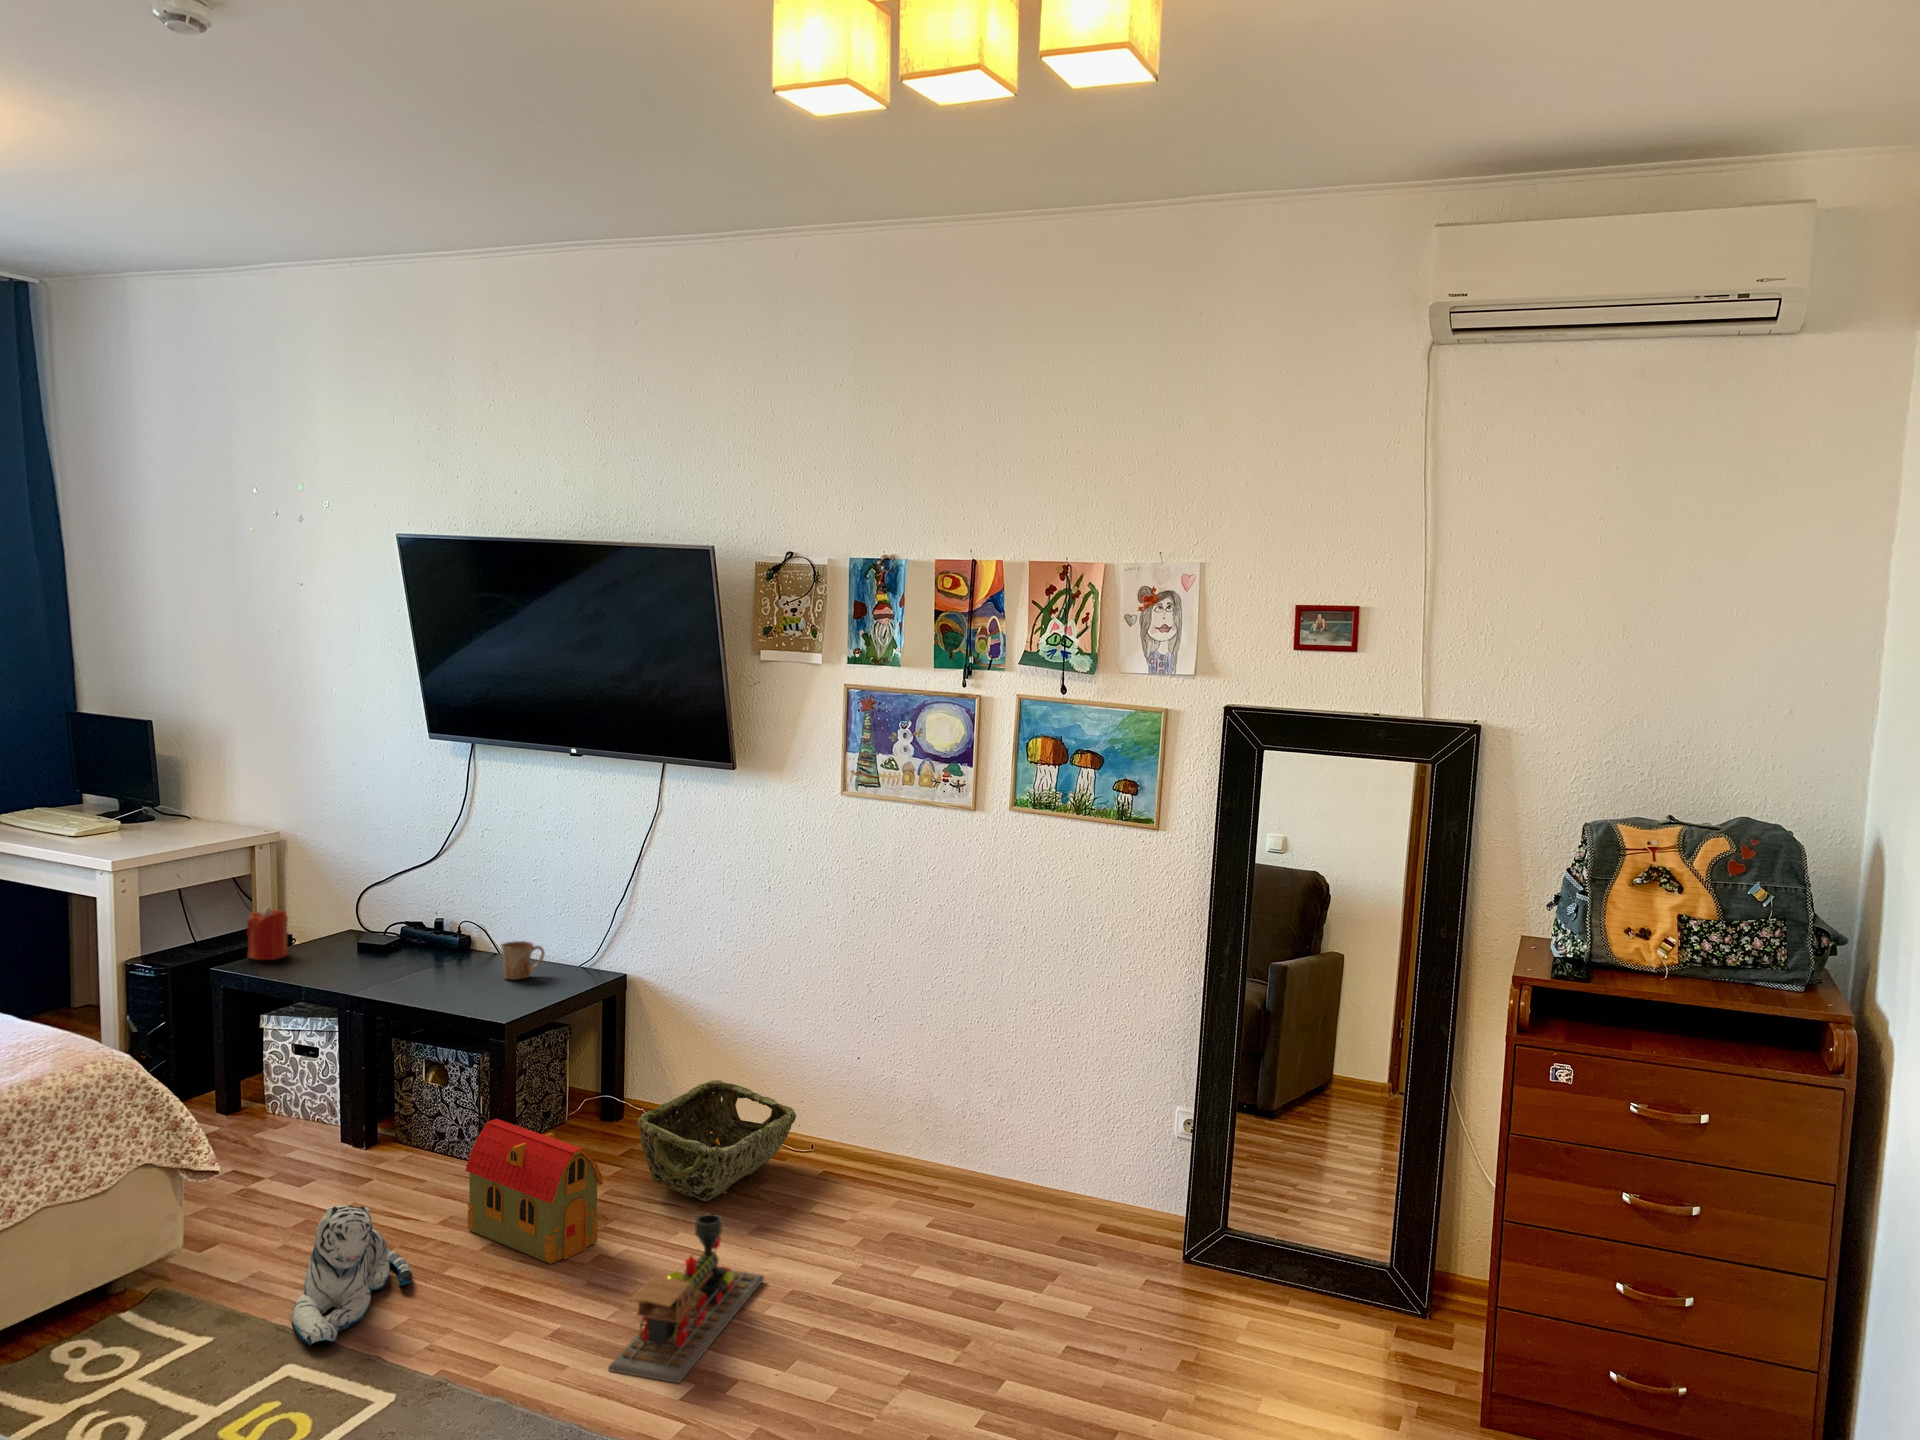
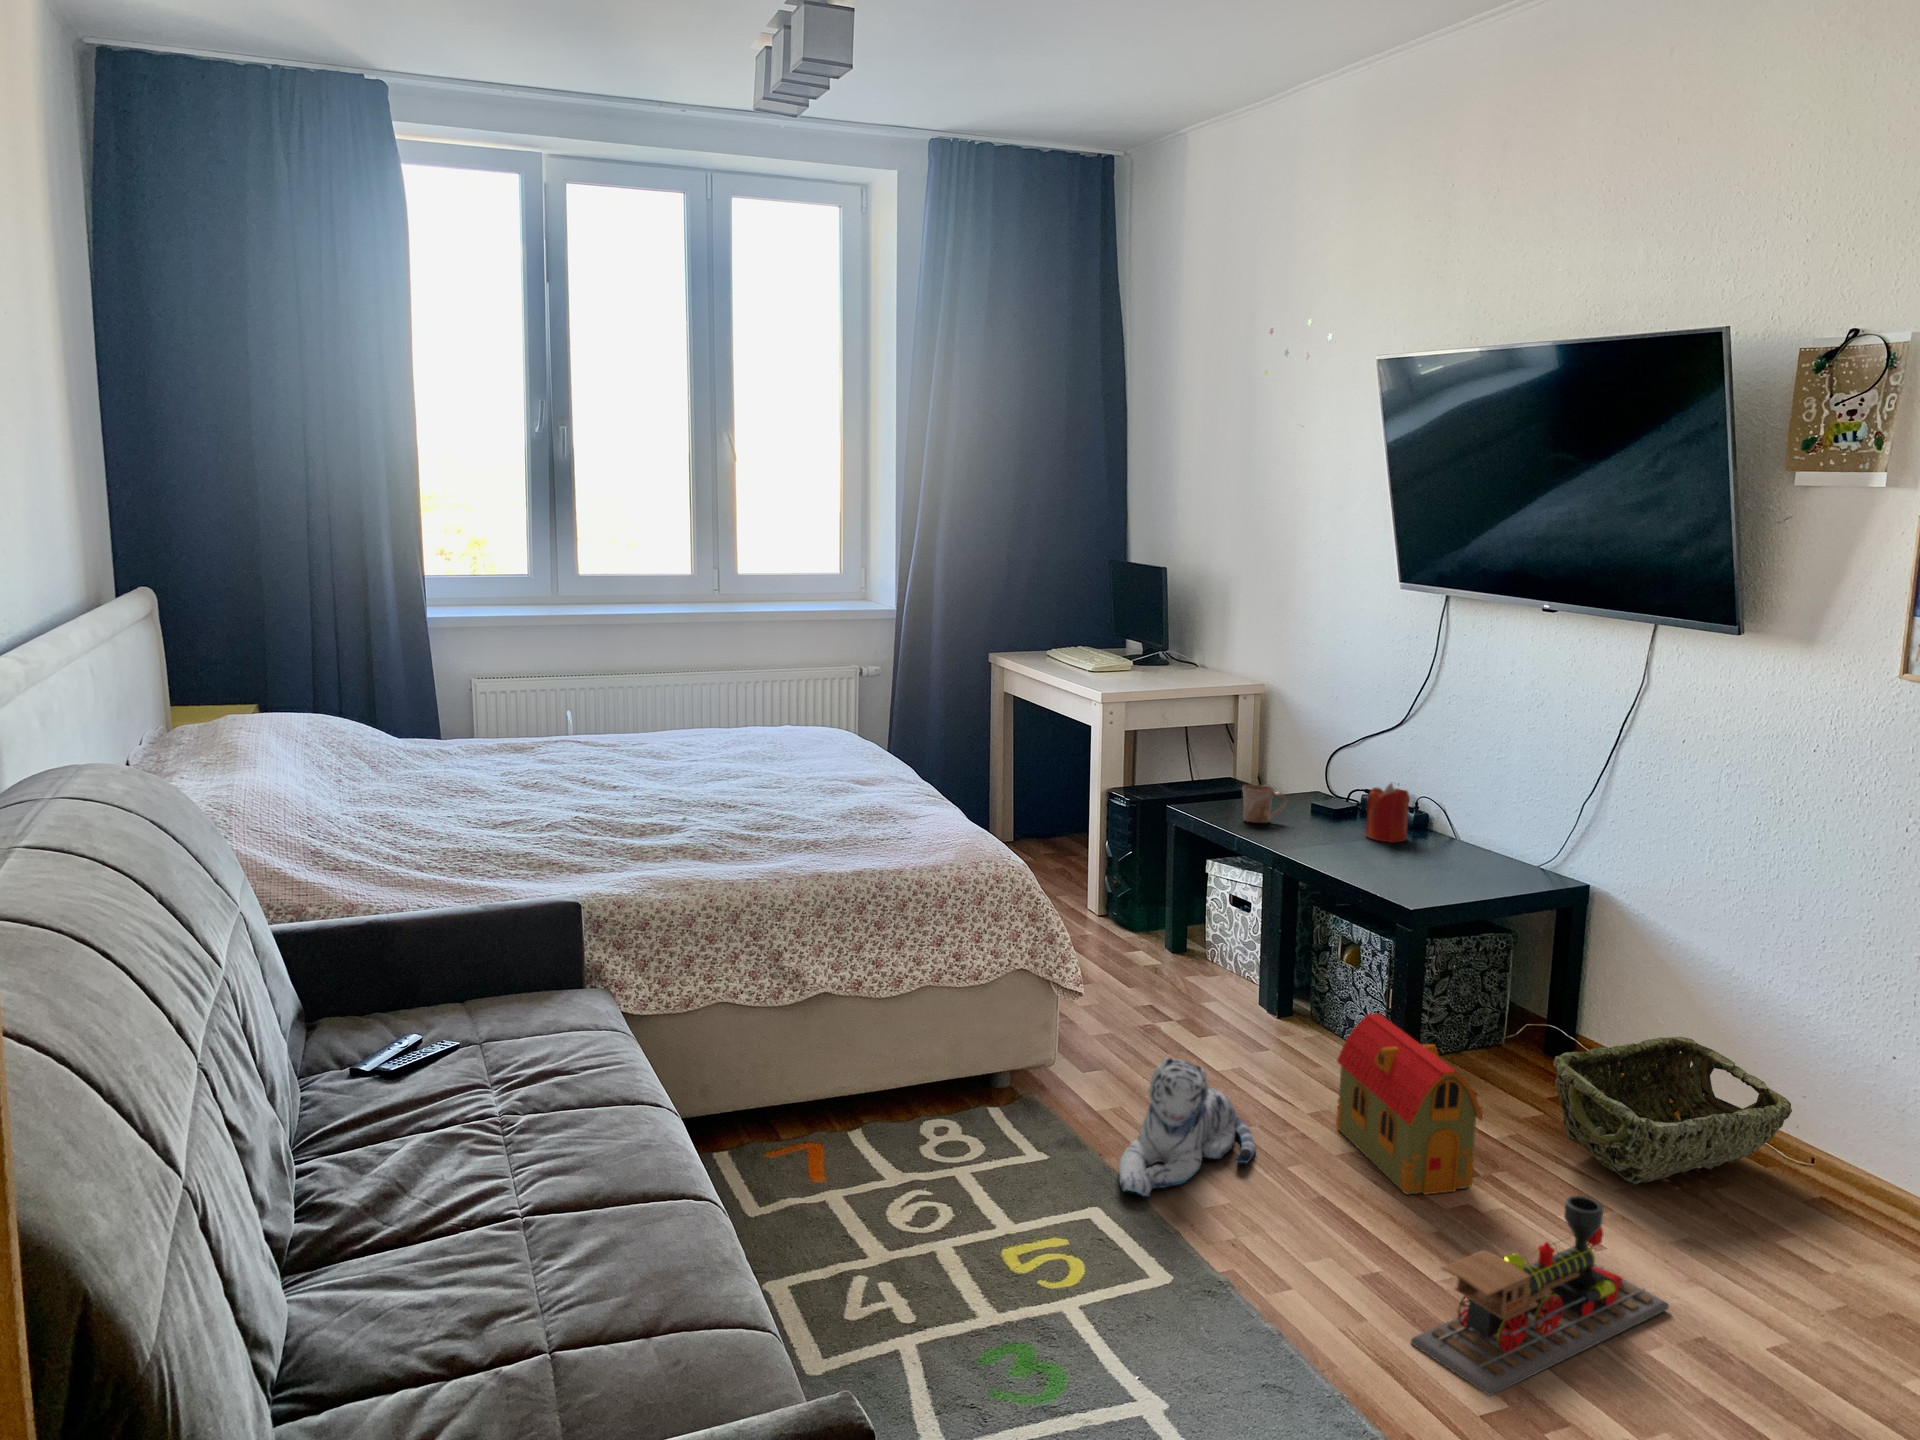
candle: present [247,907,288,960] -> present [1365,783,1410,843]
mug: present [501,941,545,980] -> present [1242,785,1286,823]

